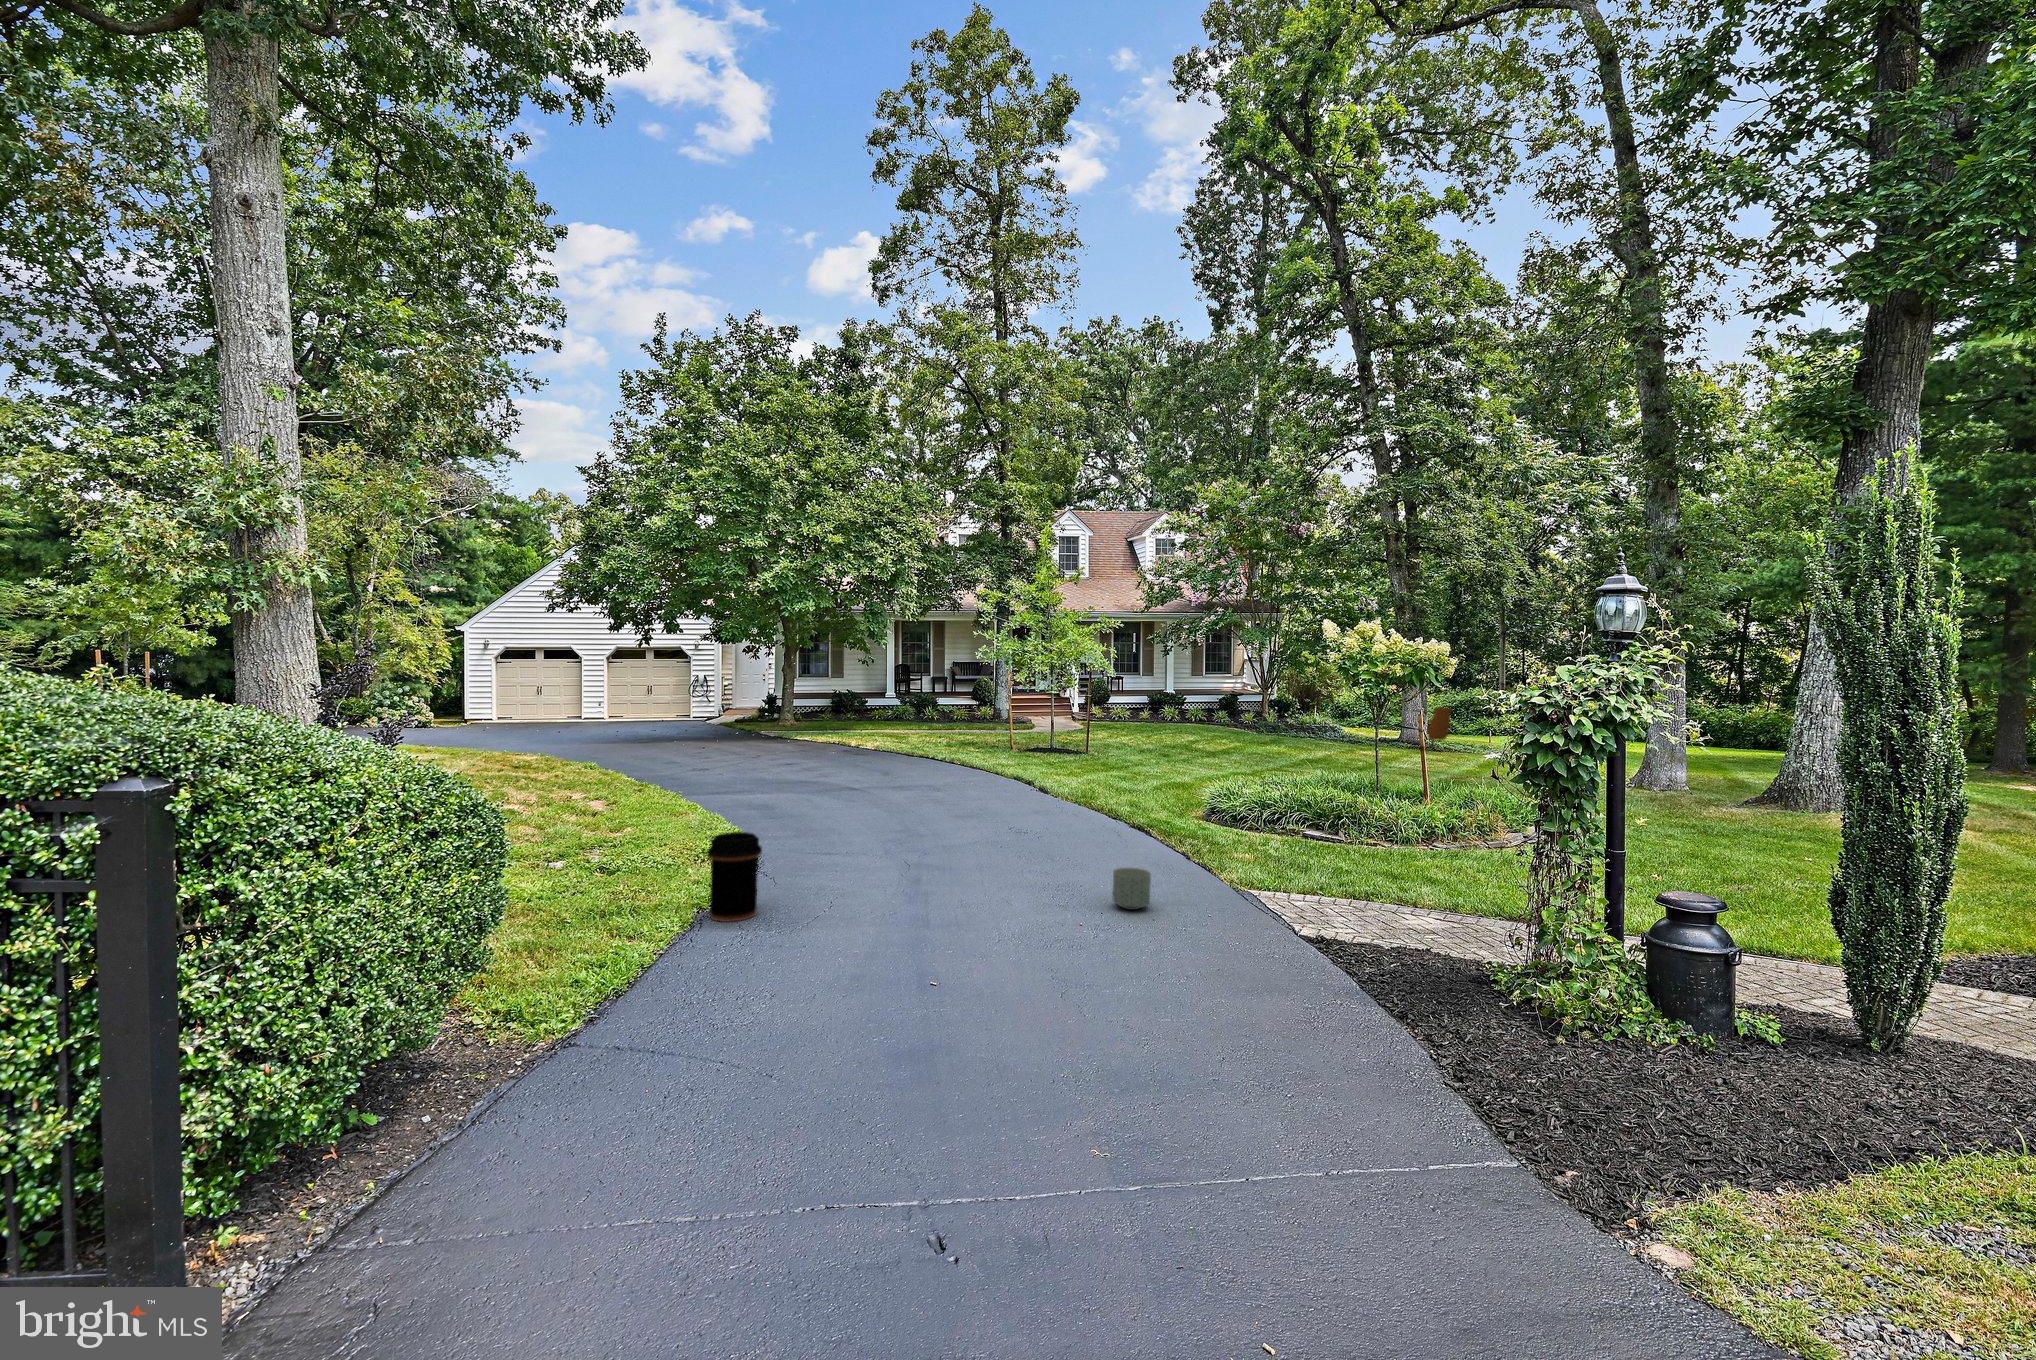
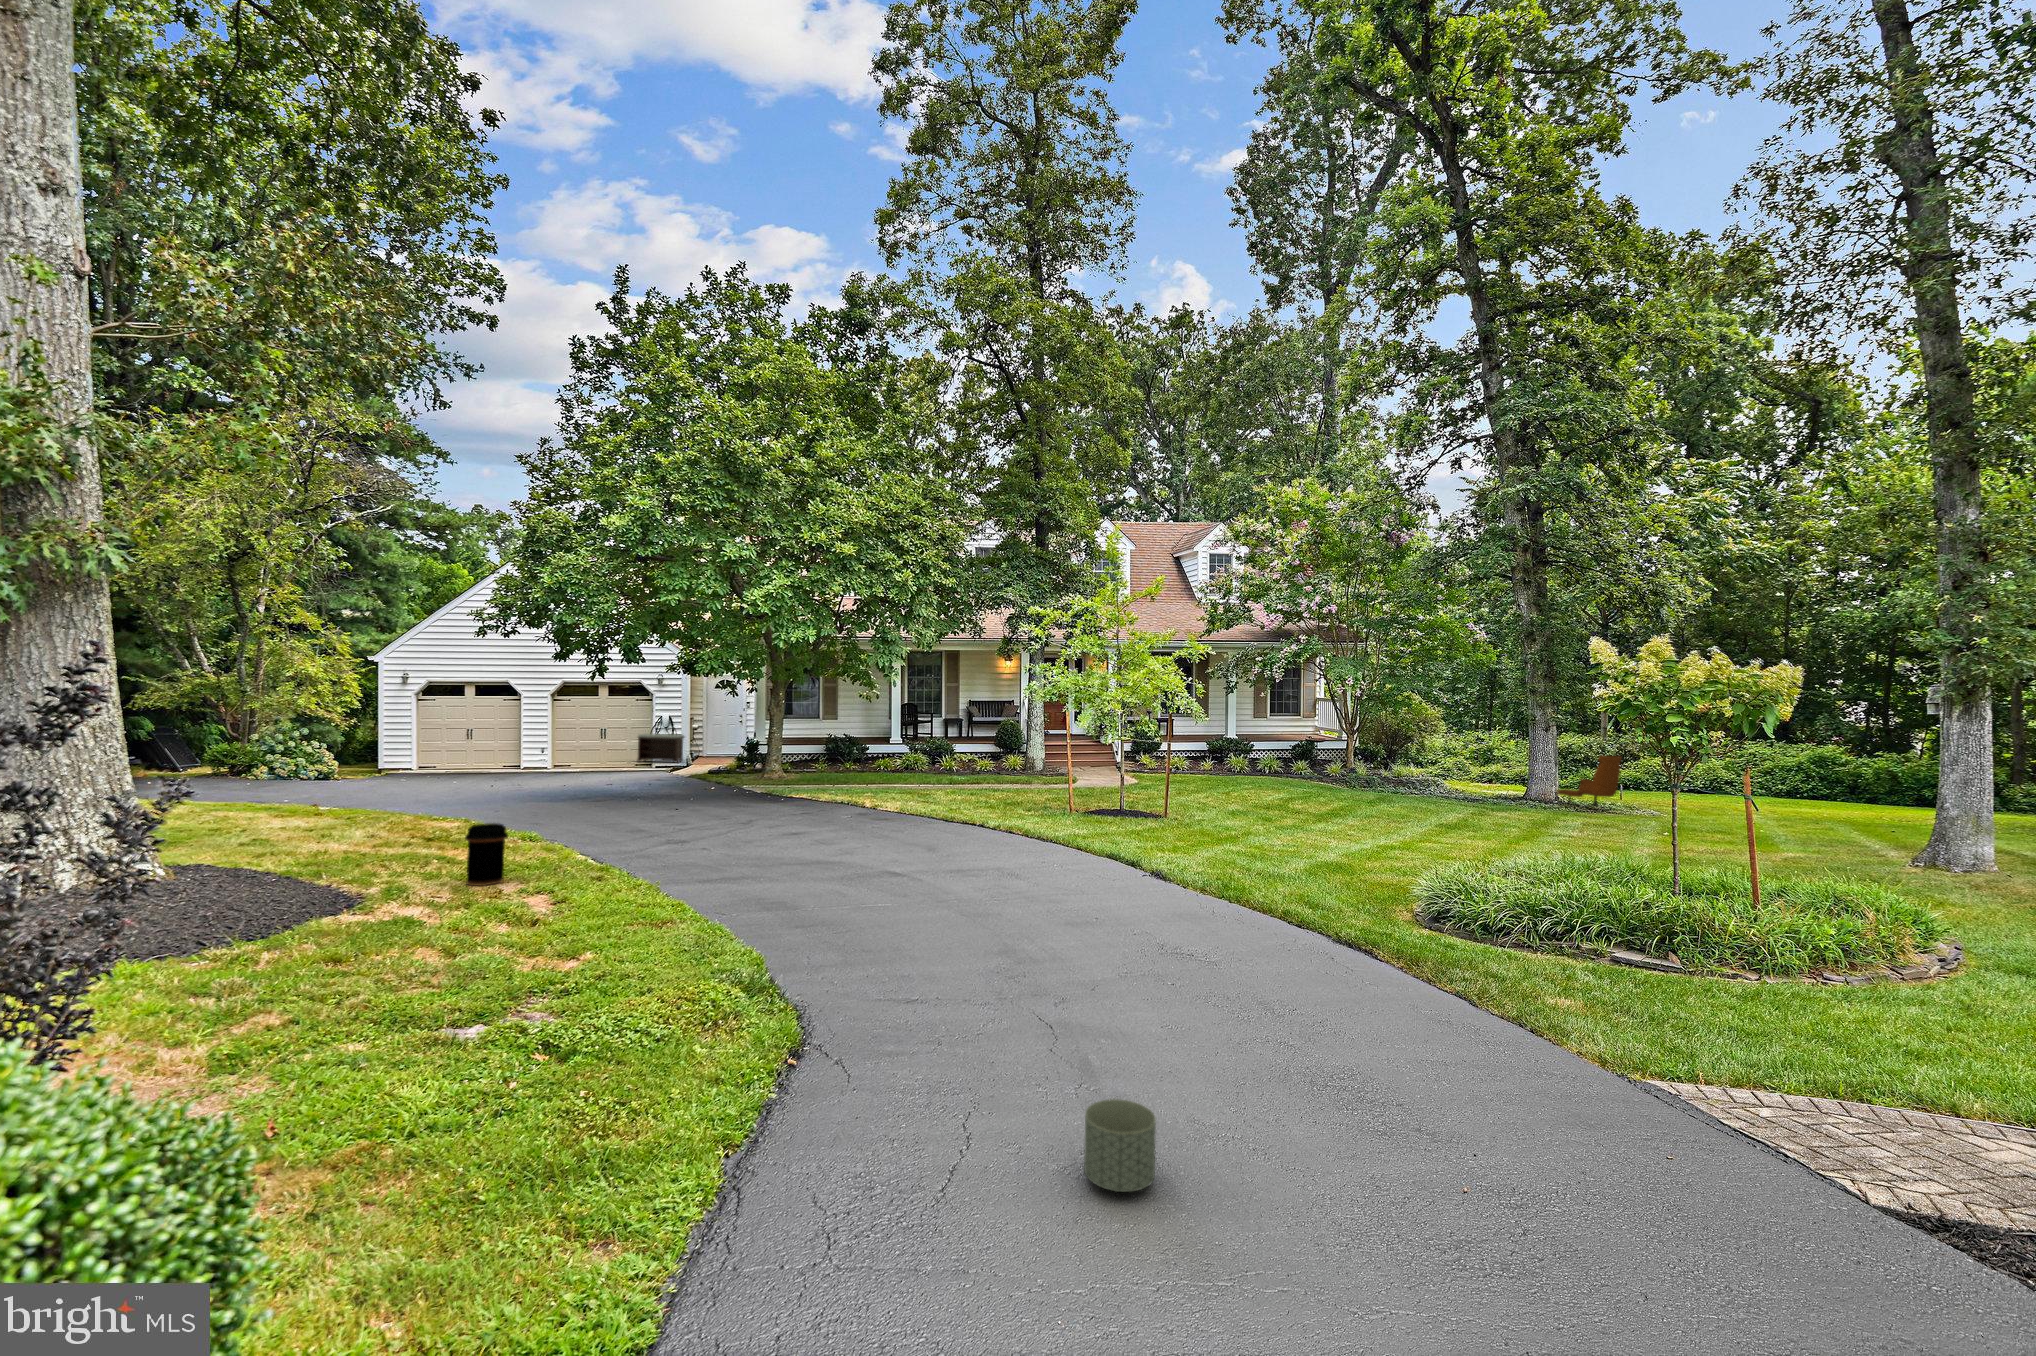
bench: none [678,691,718,715] -> present [637,734,684,762]
trash can: present [707,832,762,922] -> present [465,823,508,886]
planter: present [1112,868,1151,910] -> present [1084,1099,1156,1192]

